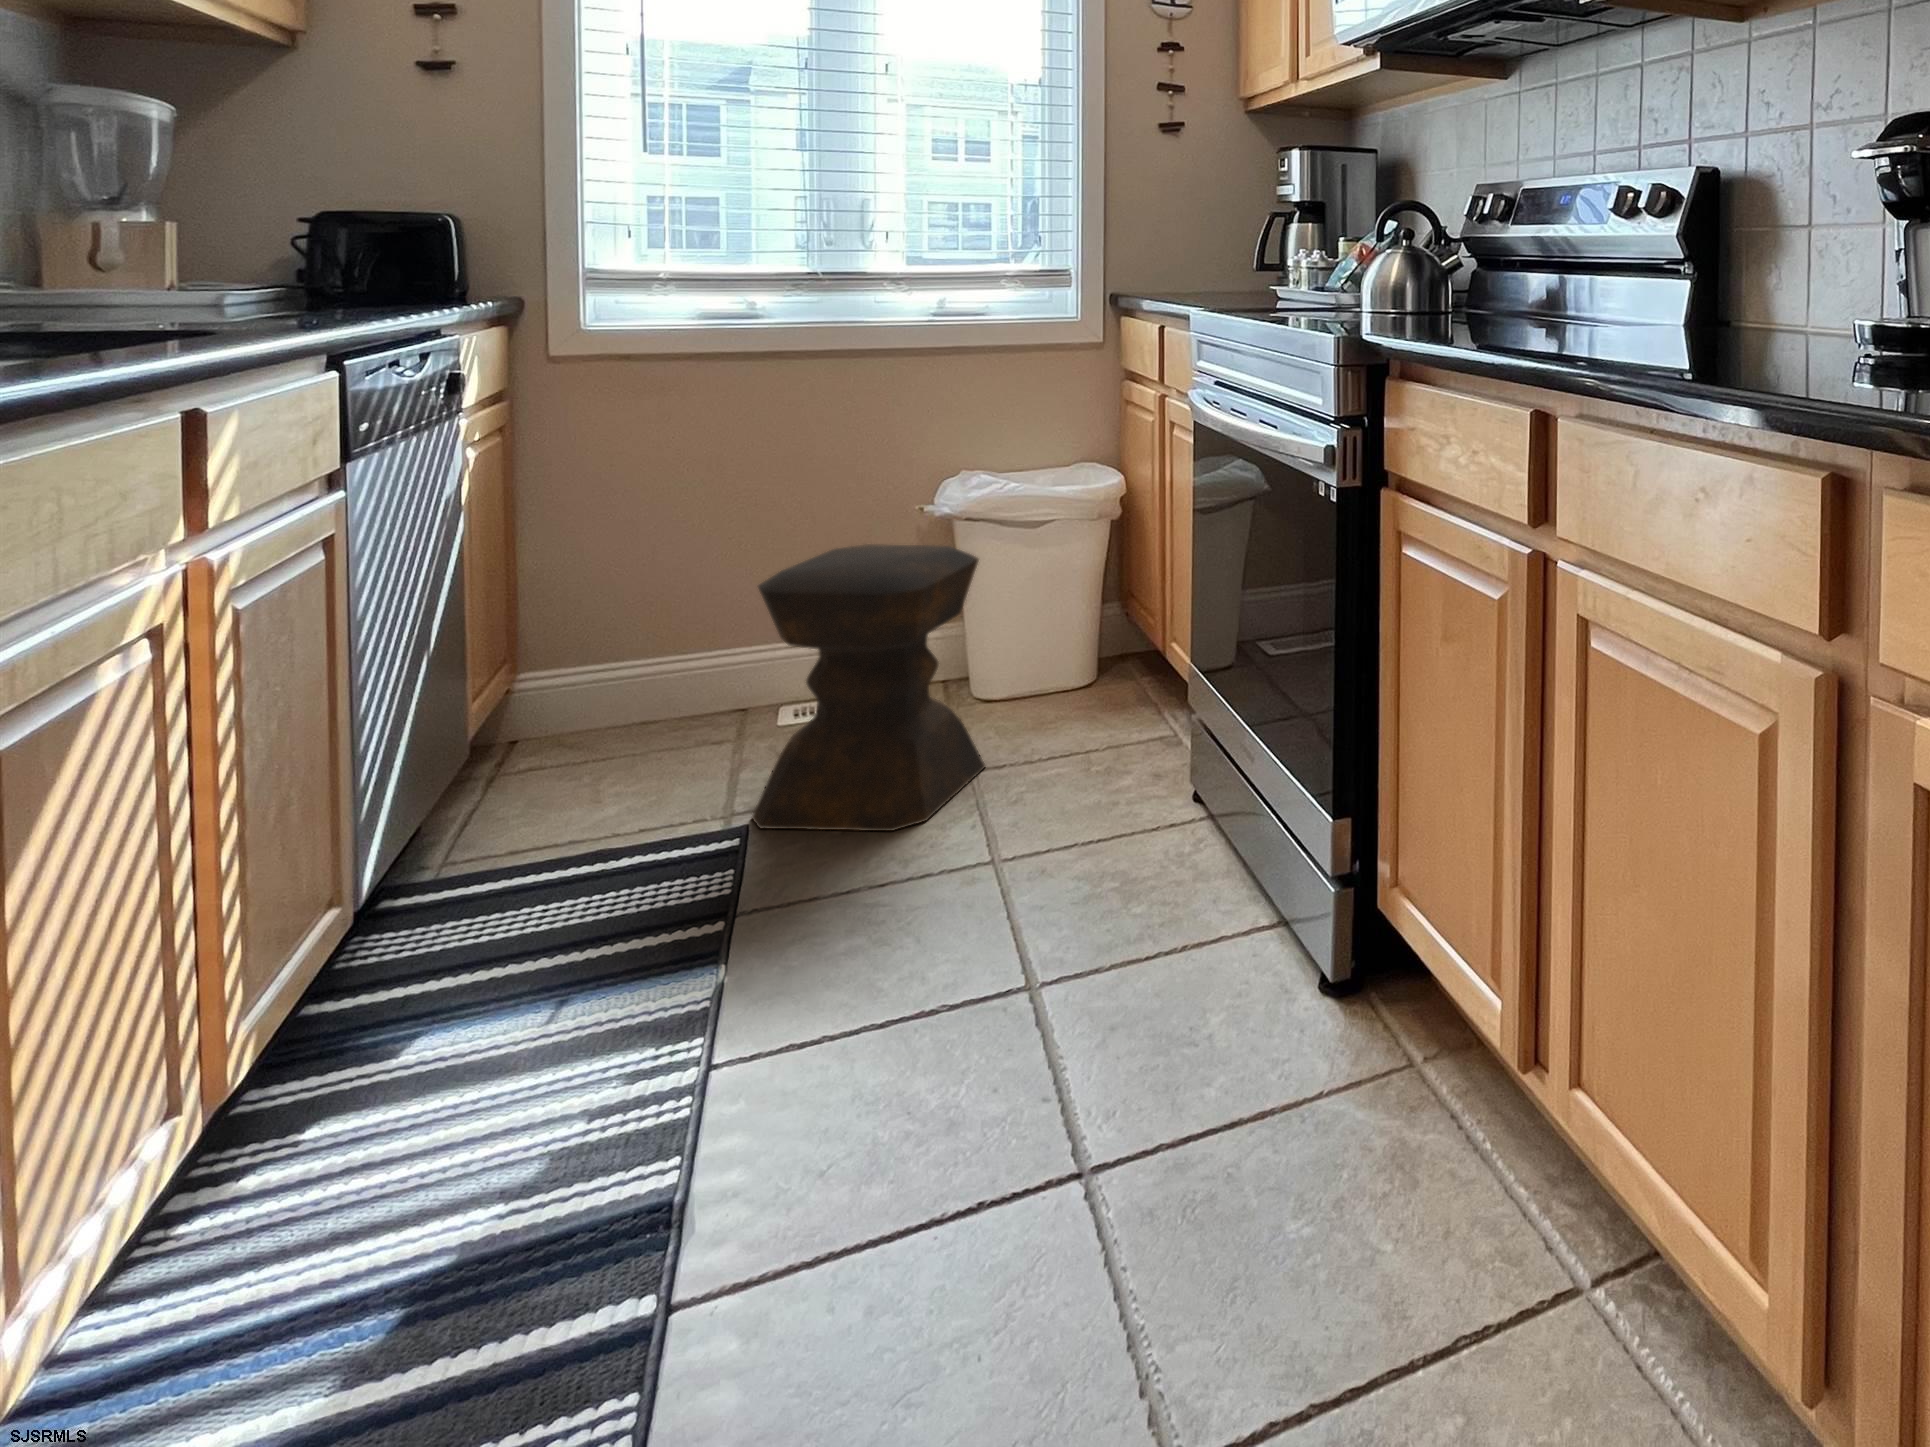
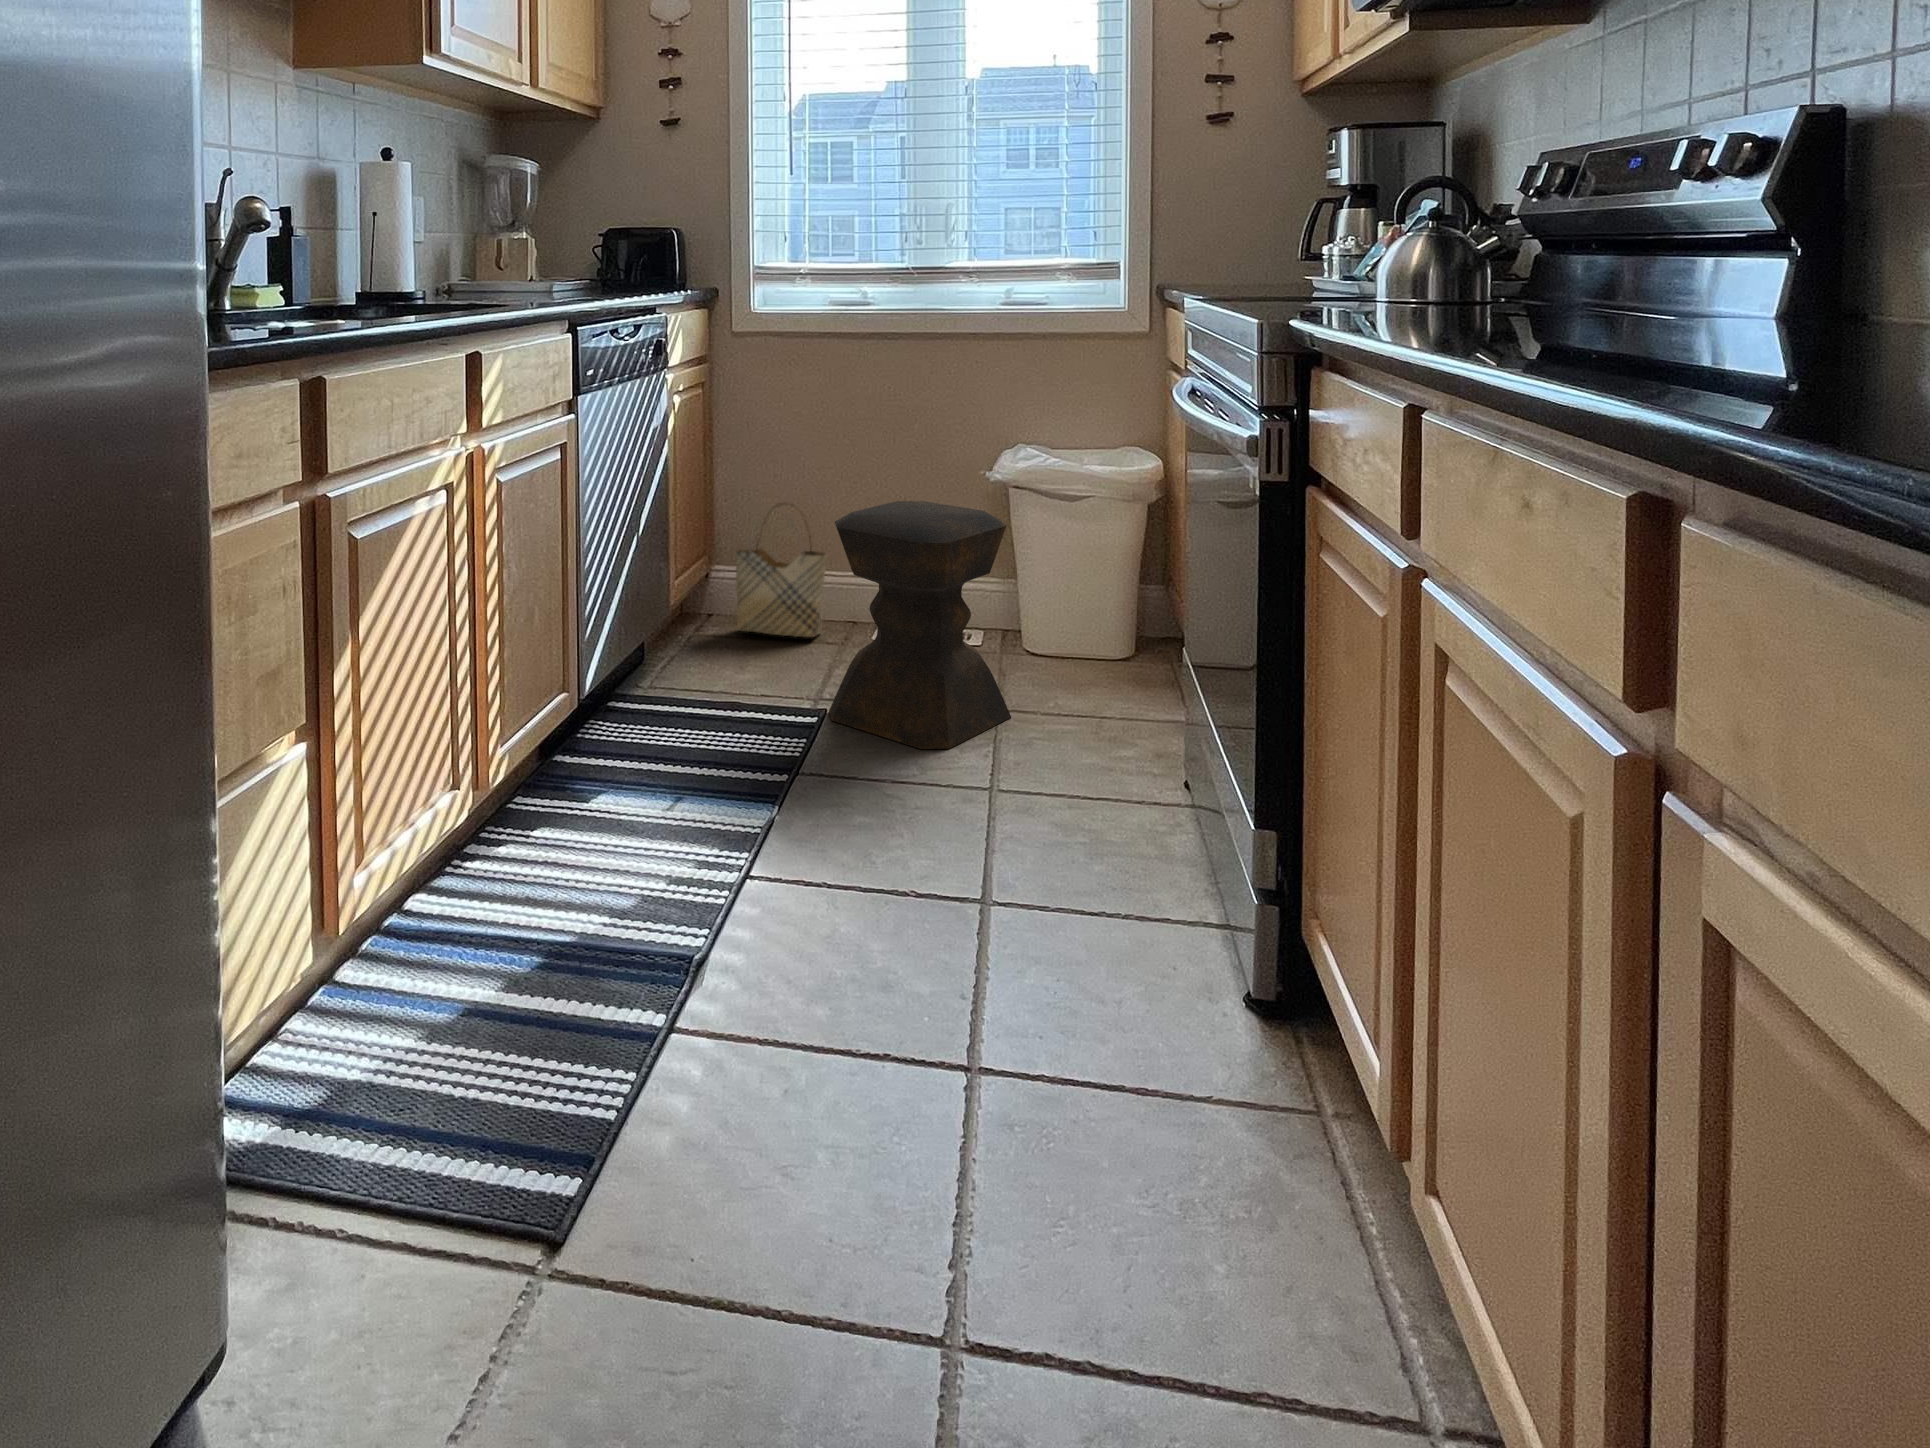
woven basket: none [563,569,712,747] -> present [734,503,827,637]

